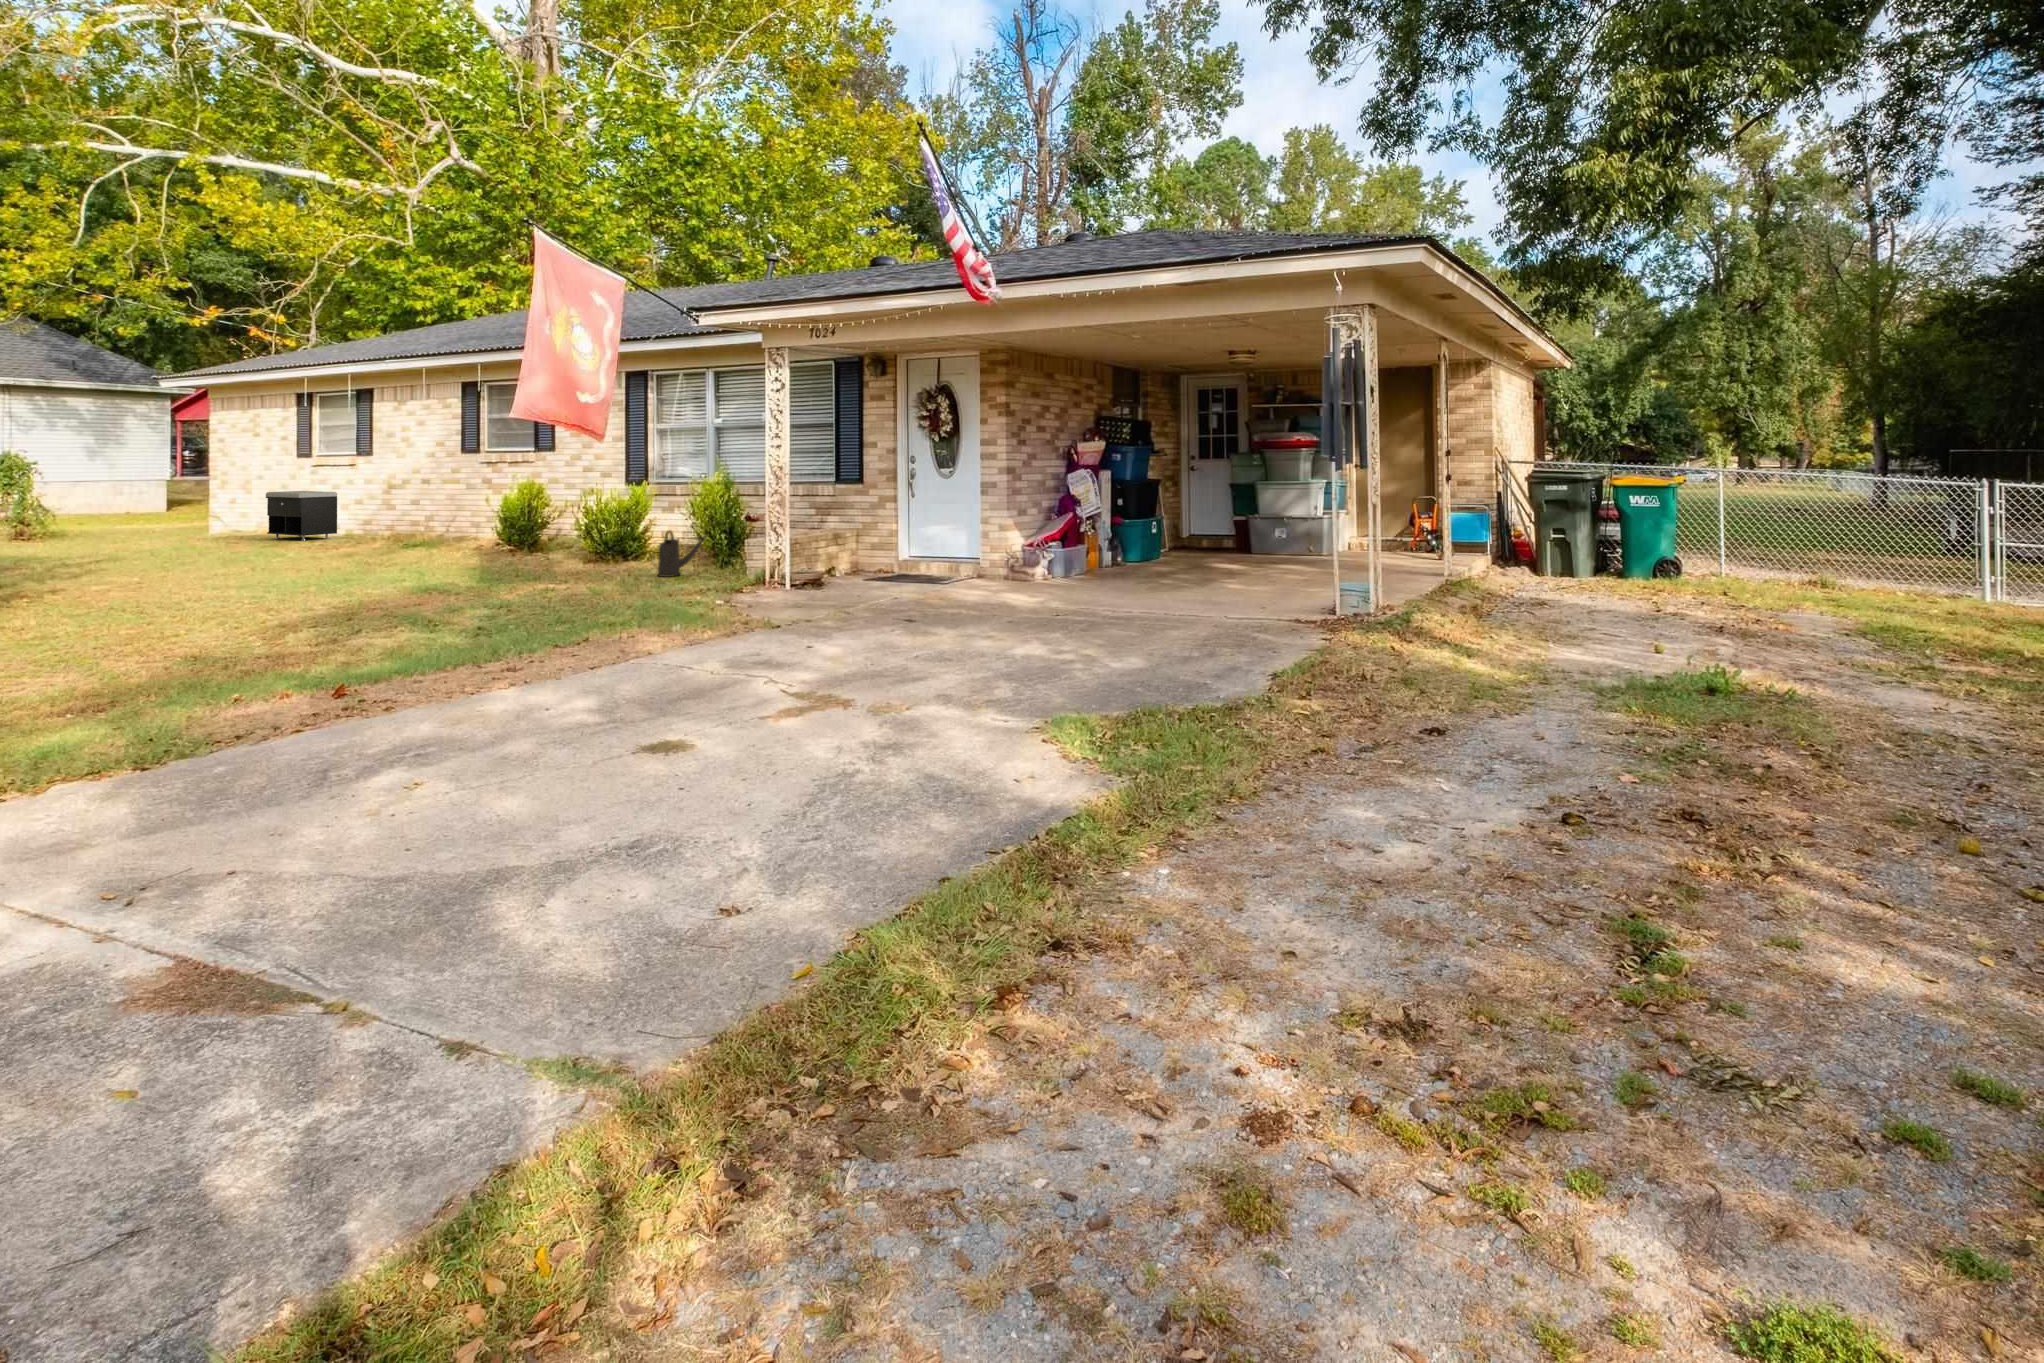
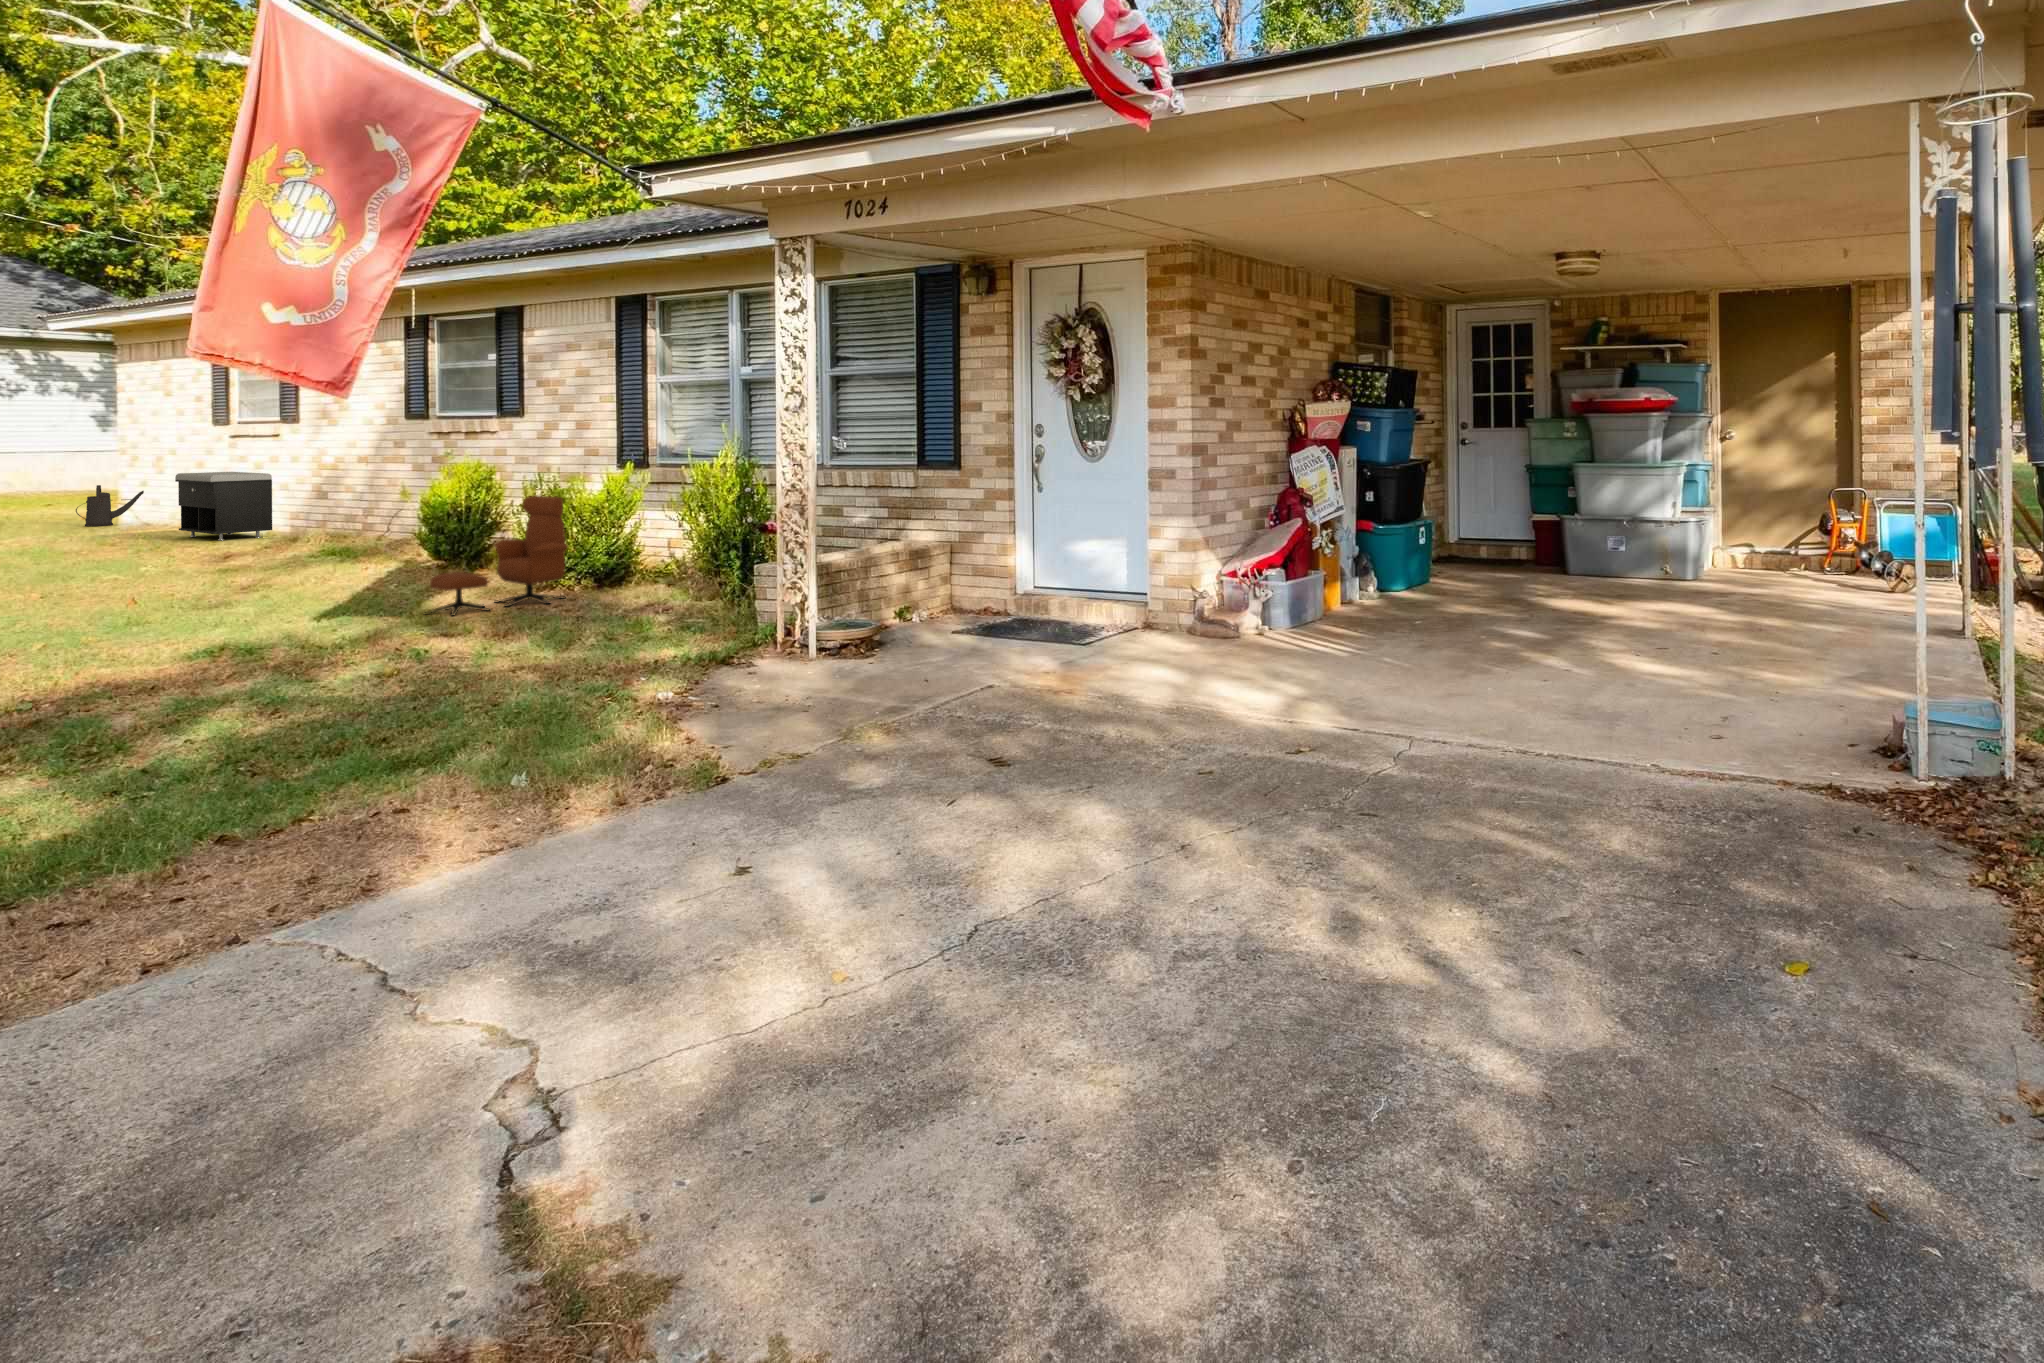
lounge chair: none [526,502,611,577] -> present [425,495,568,616]
watering can: present [658,531,705,577] -> present [76,485,144,526]

